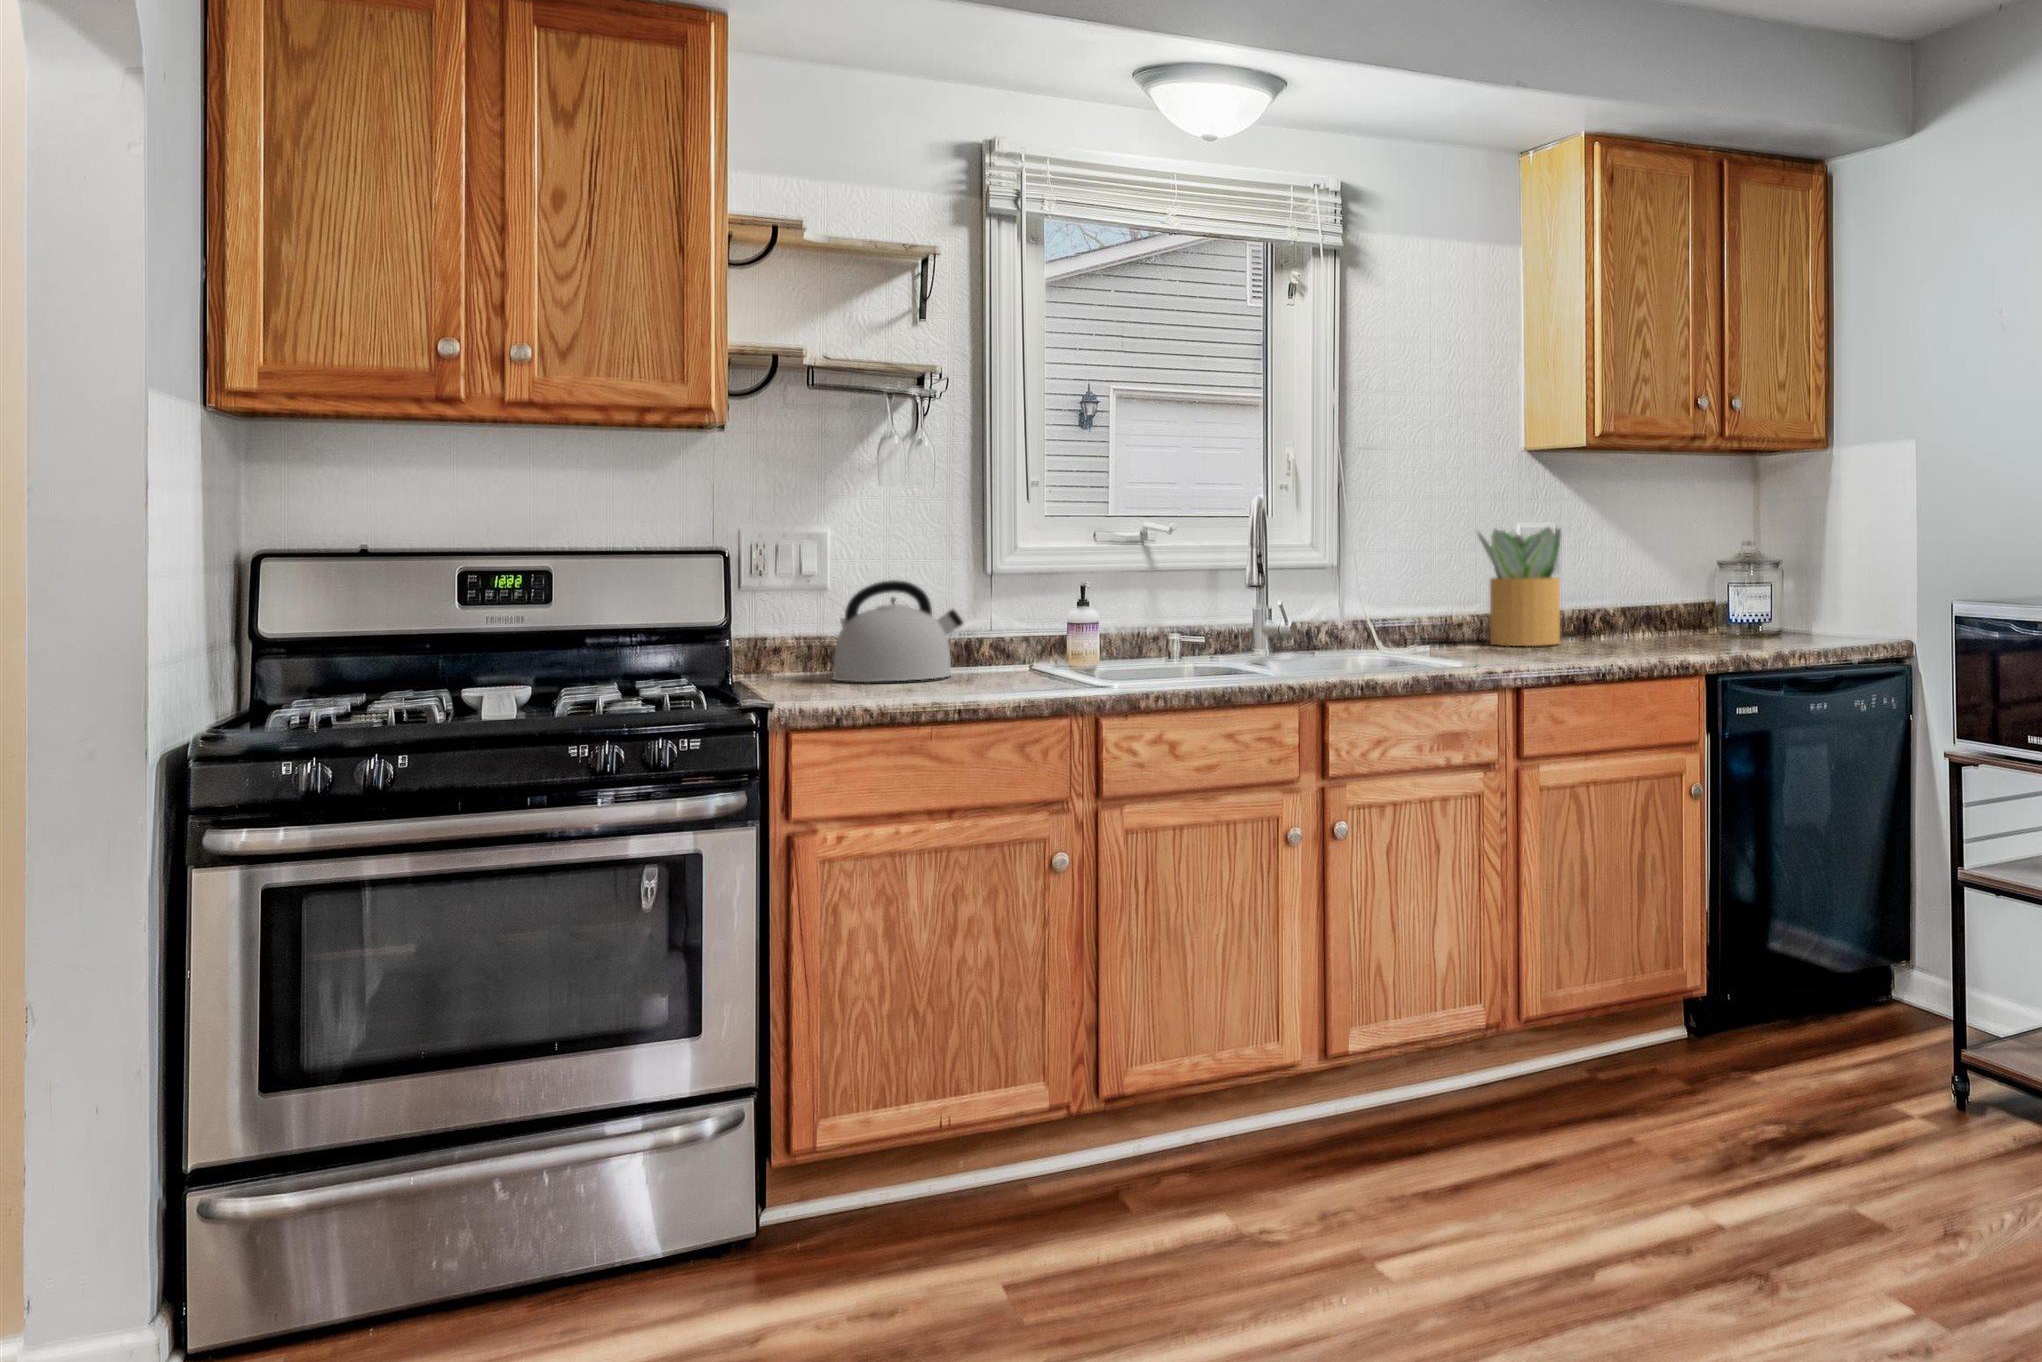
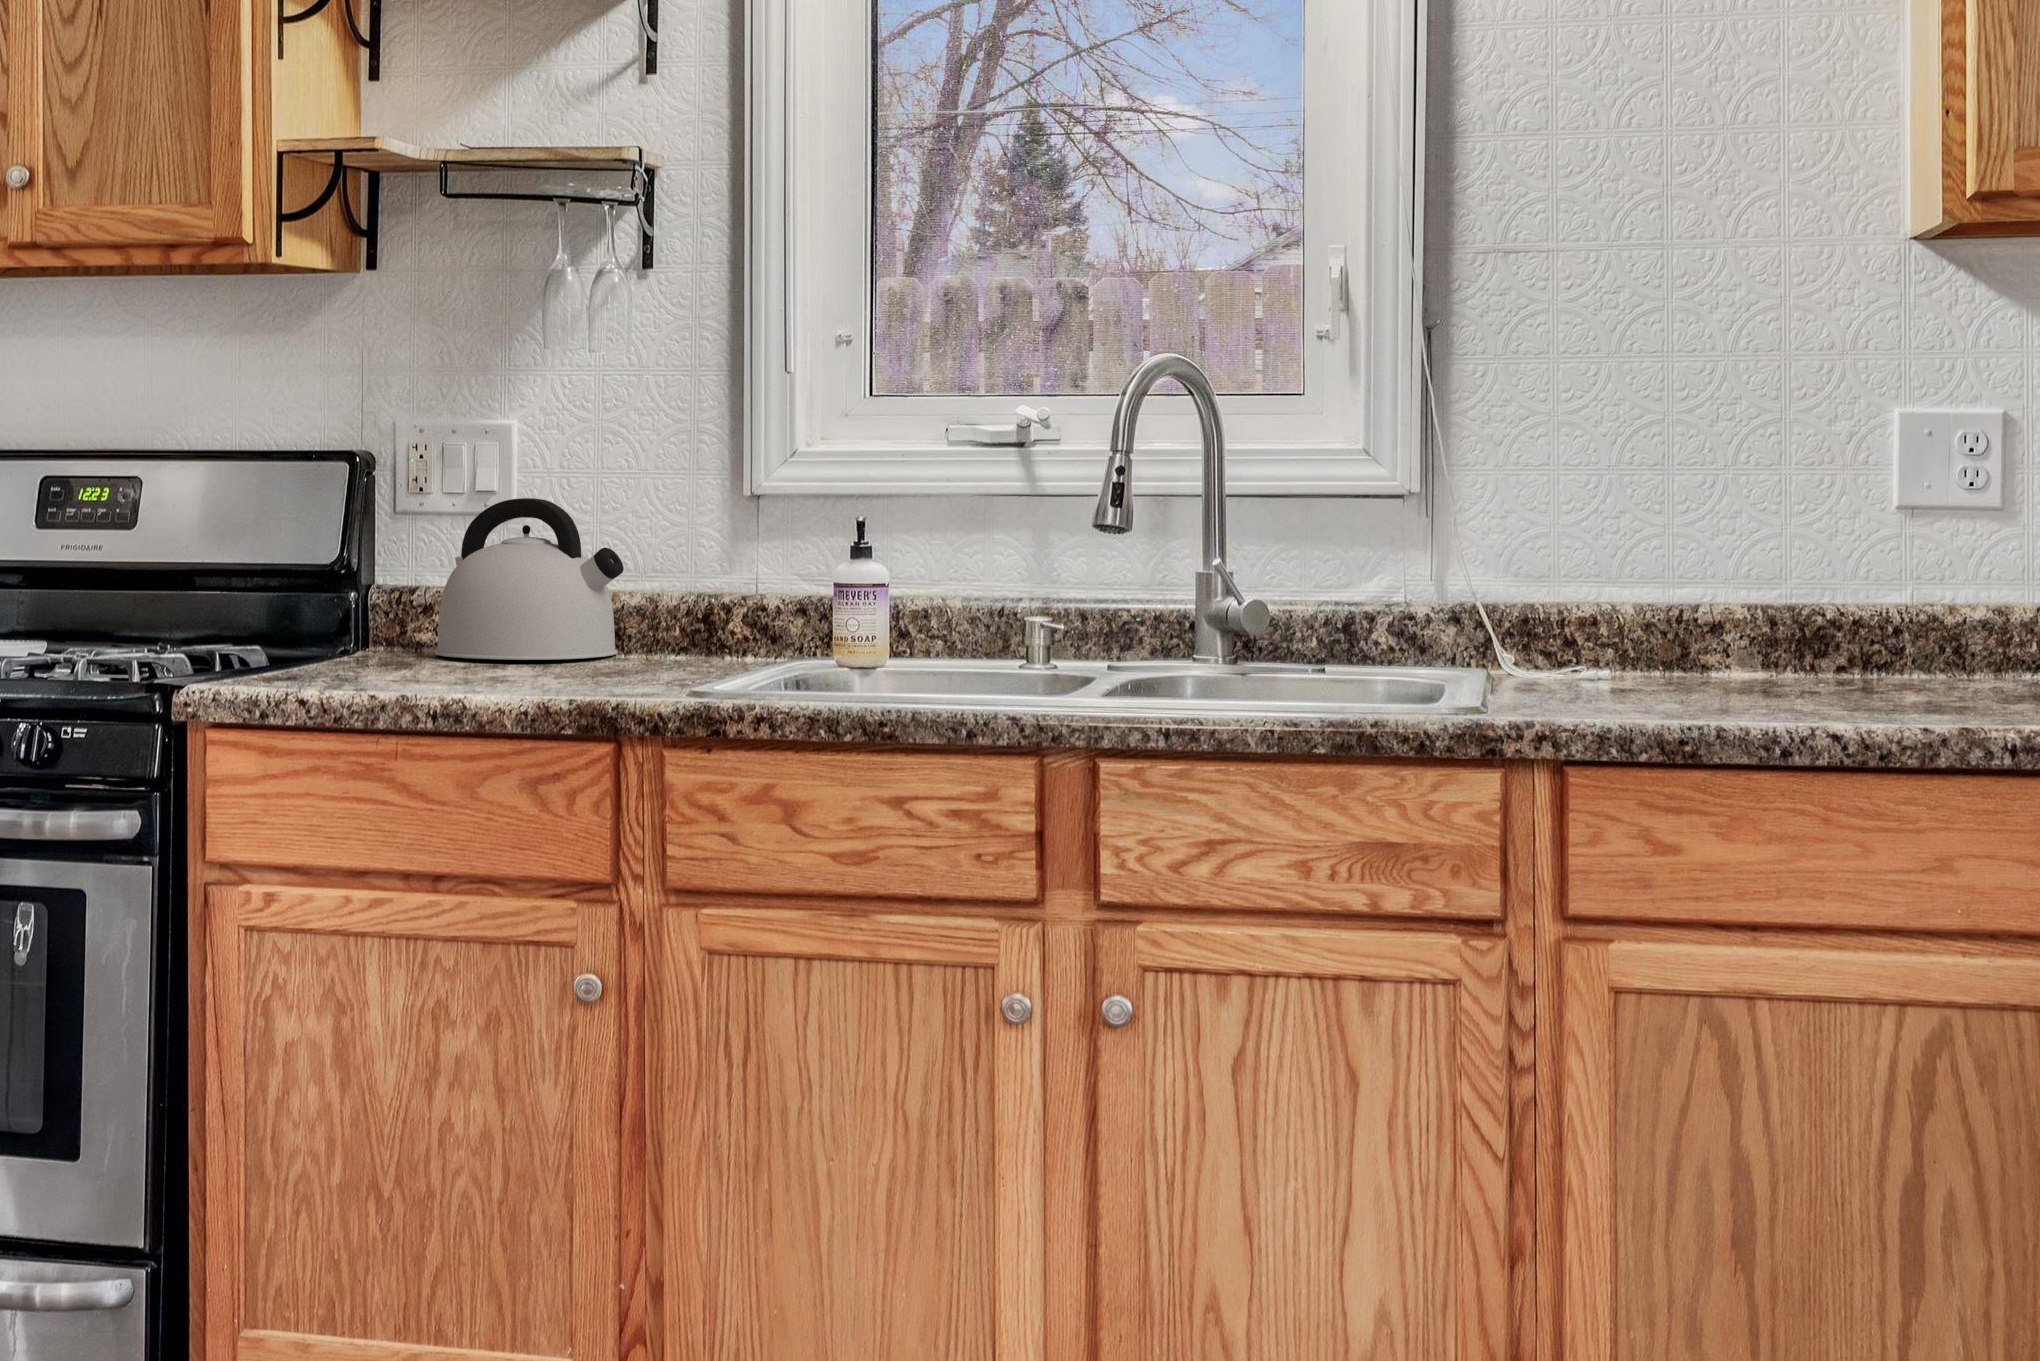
potted plant: present [1476,527,1561,646] -> none [1752,408,1962,680]

